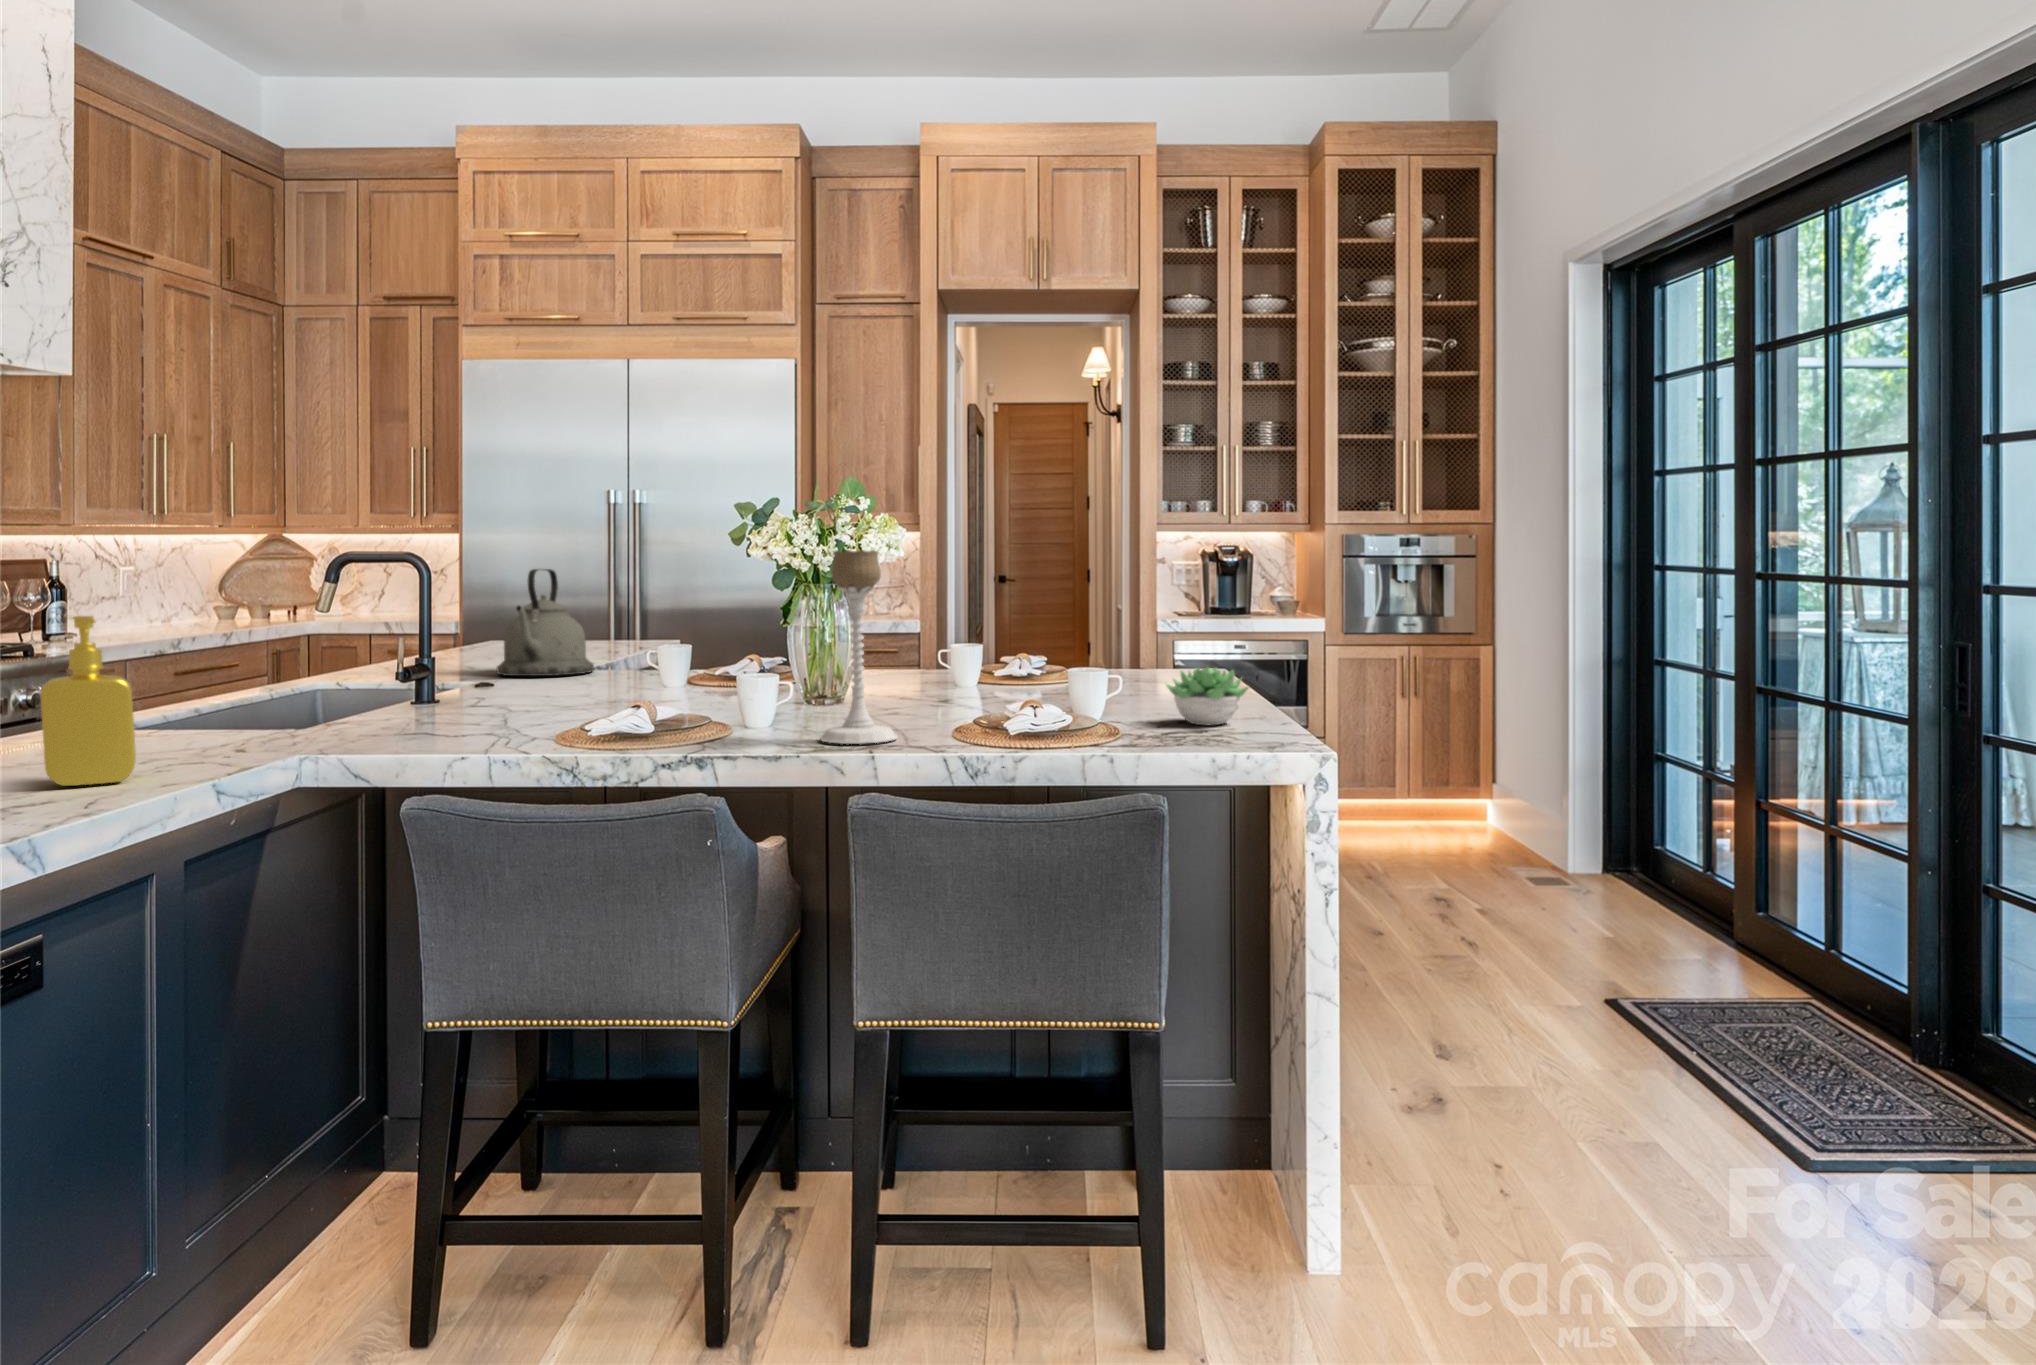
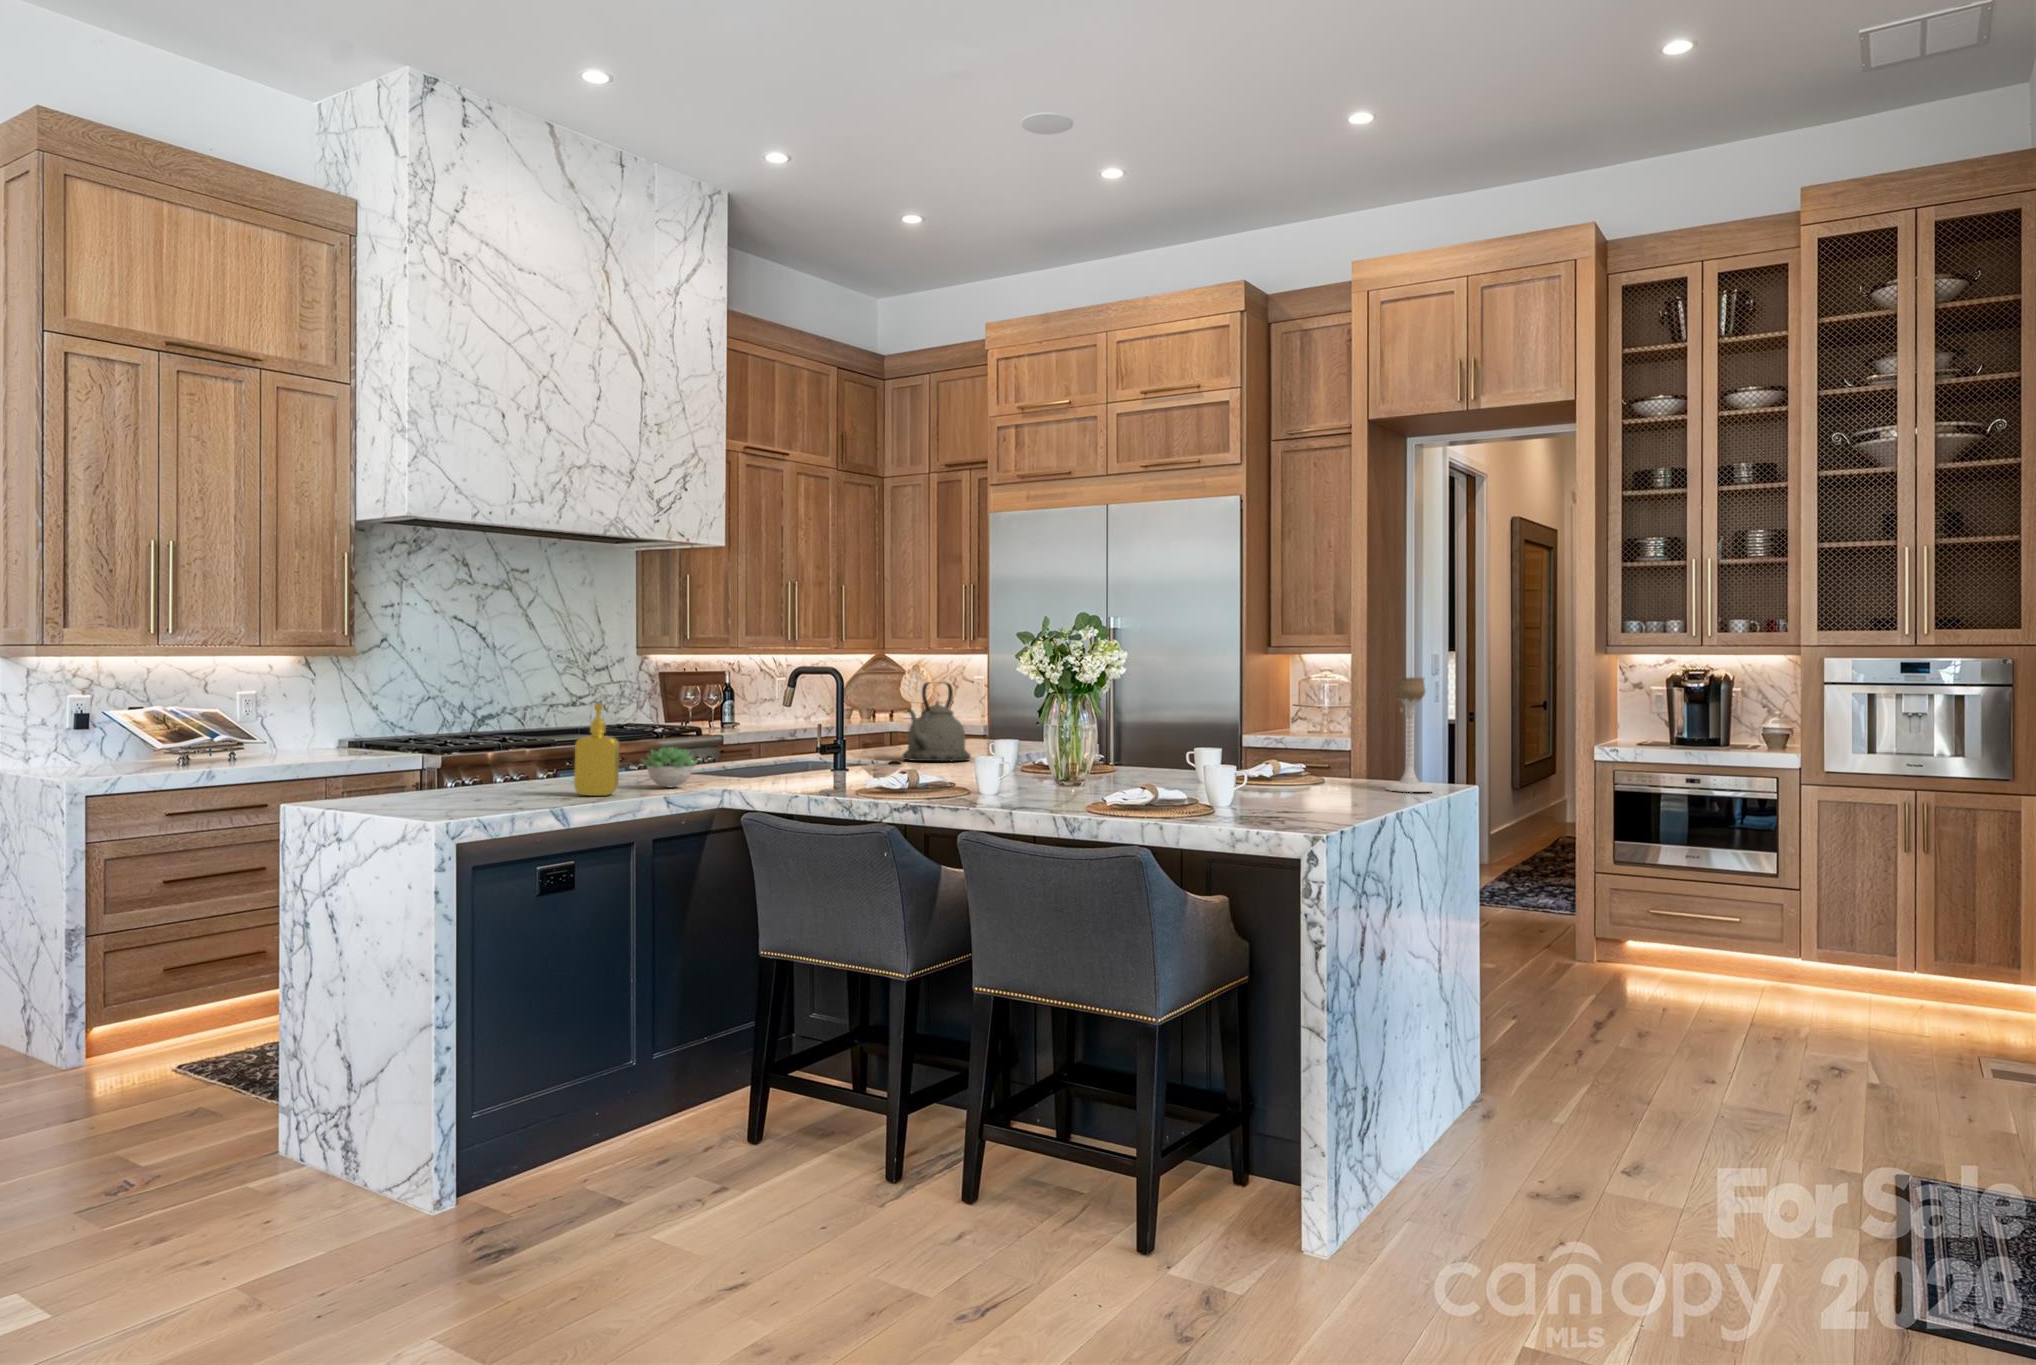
candle holder: present [820,550,897,744] -> present [1386,677,1433,792]
succulent plant: present [1166,667,1249,725] -> present [642,747,698,787]

